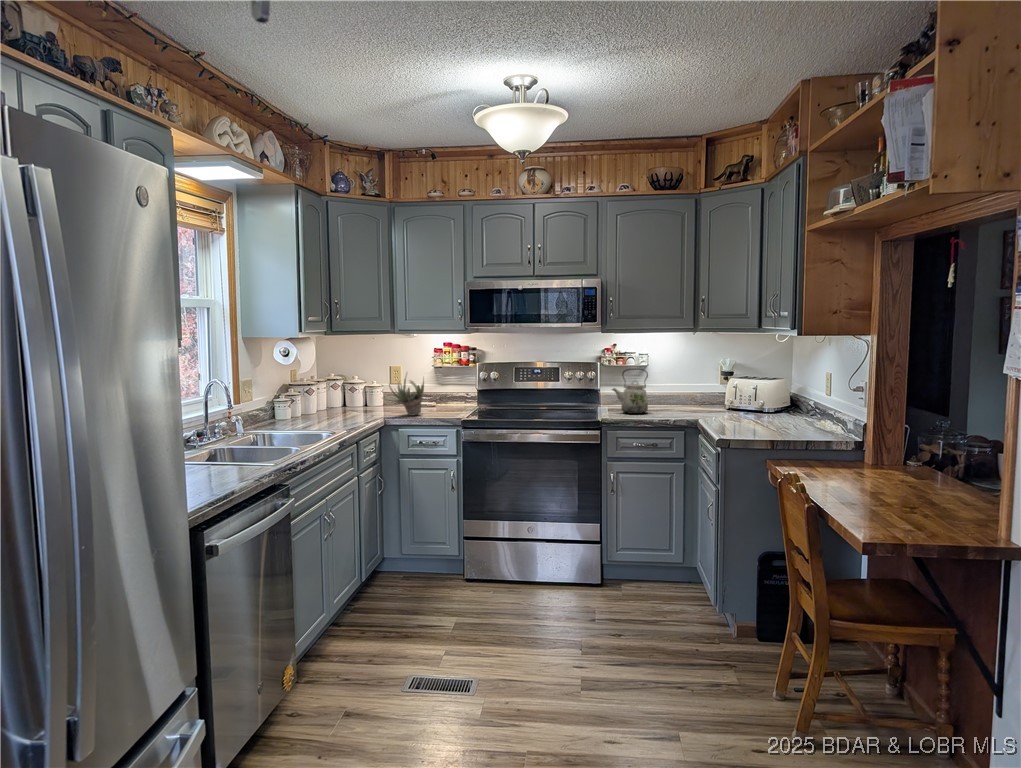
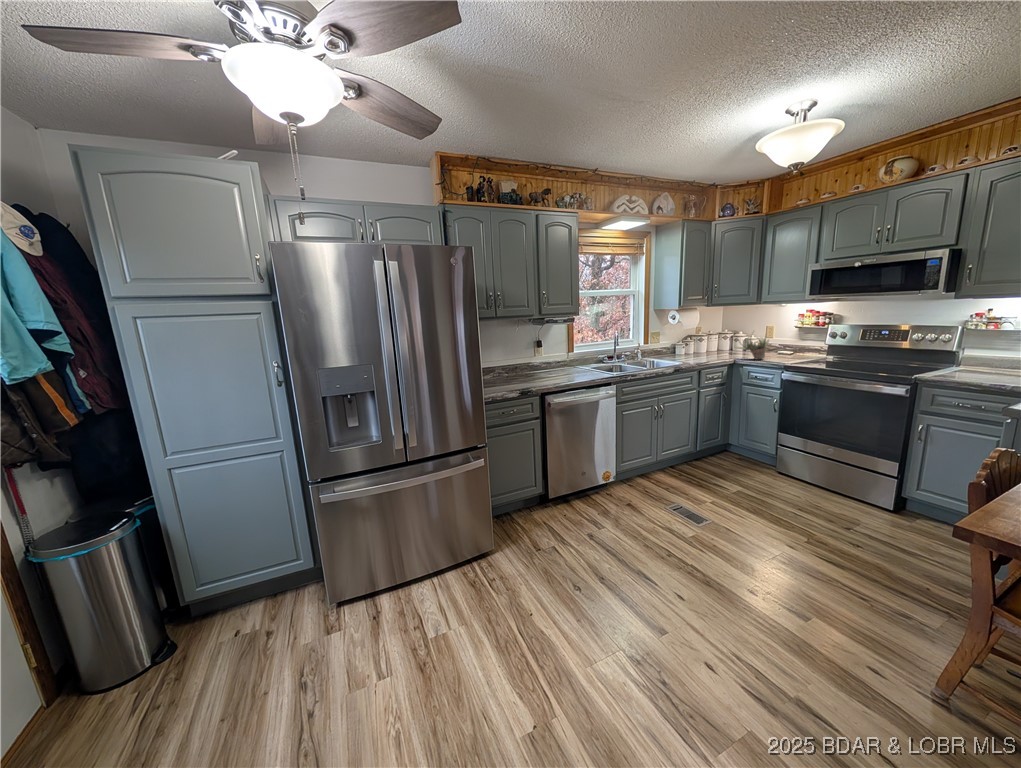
kettle: present [612,369,648,414] -> none [949,333,1003,377]

